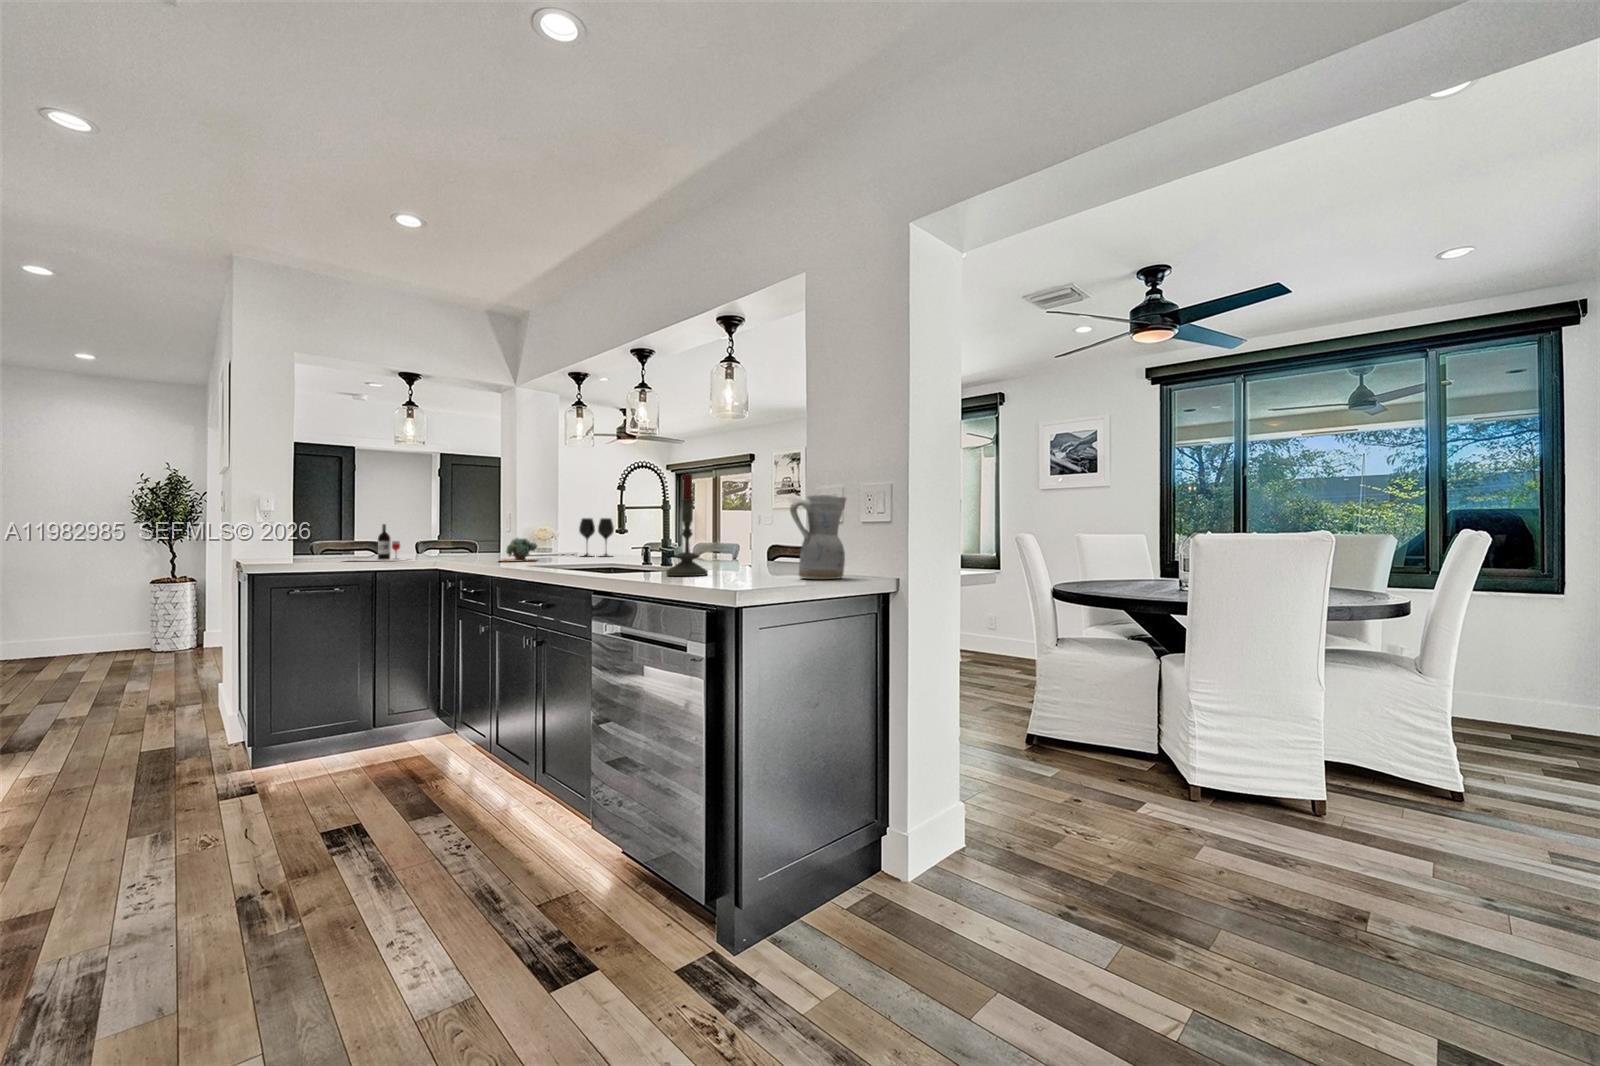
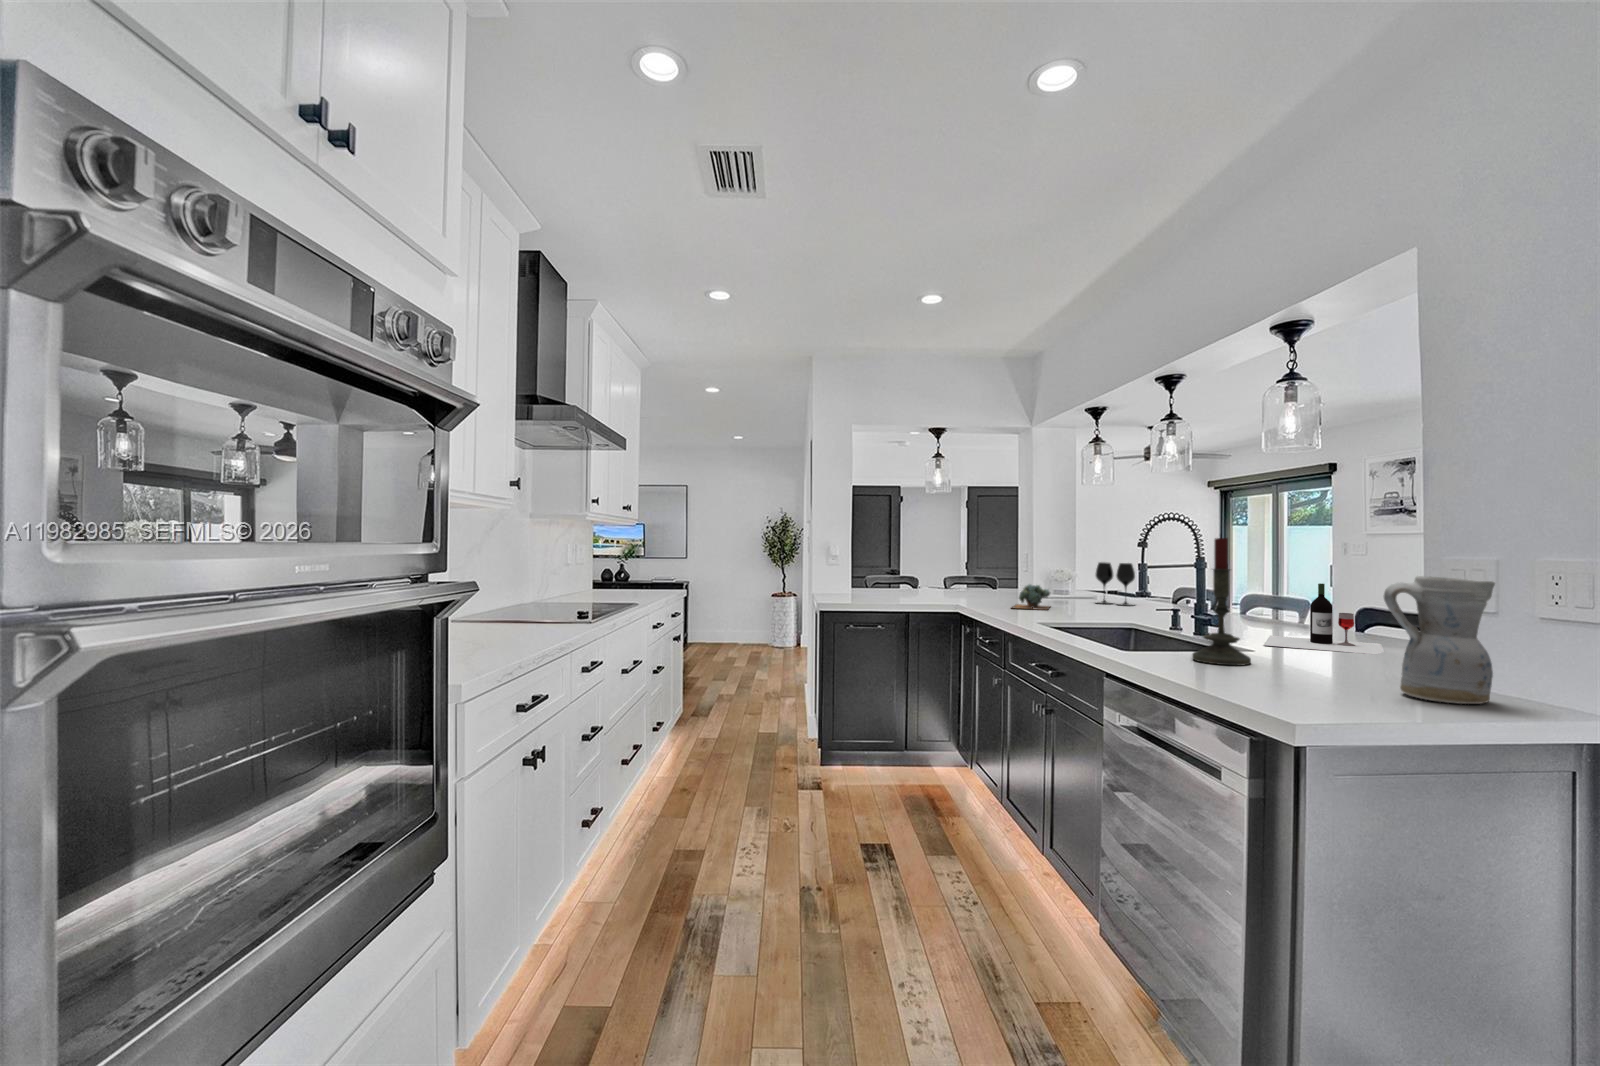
wine bottle: present [357,524,403,561] -> present [1264,583,1384,654]

